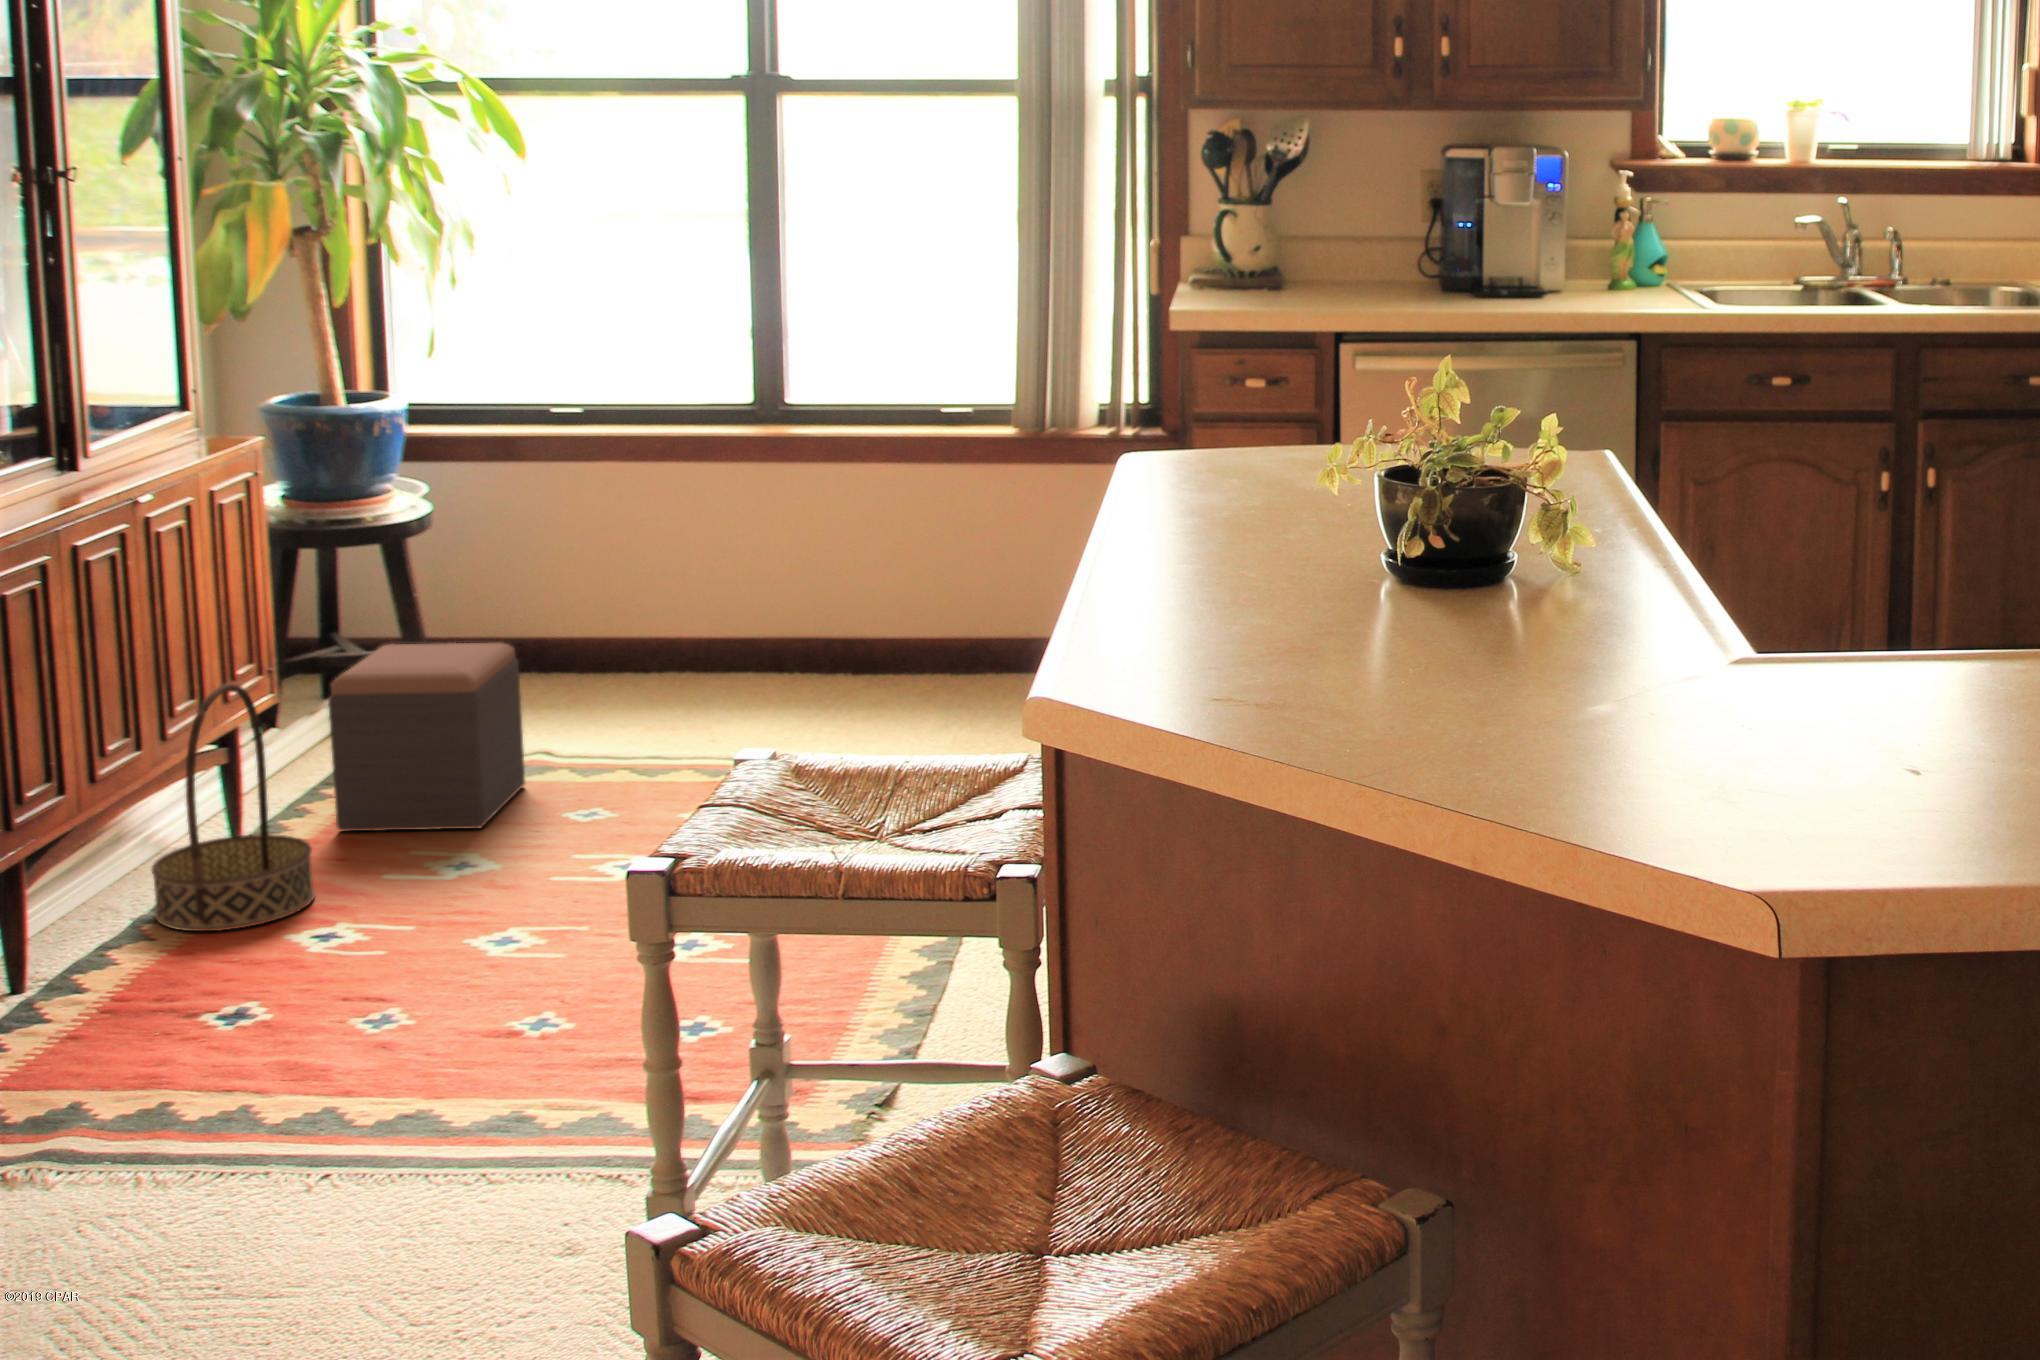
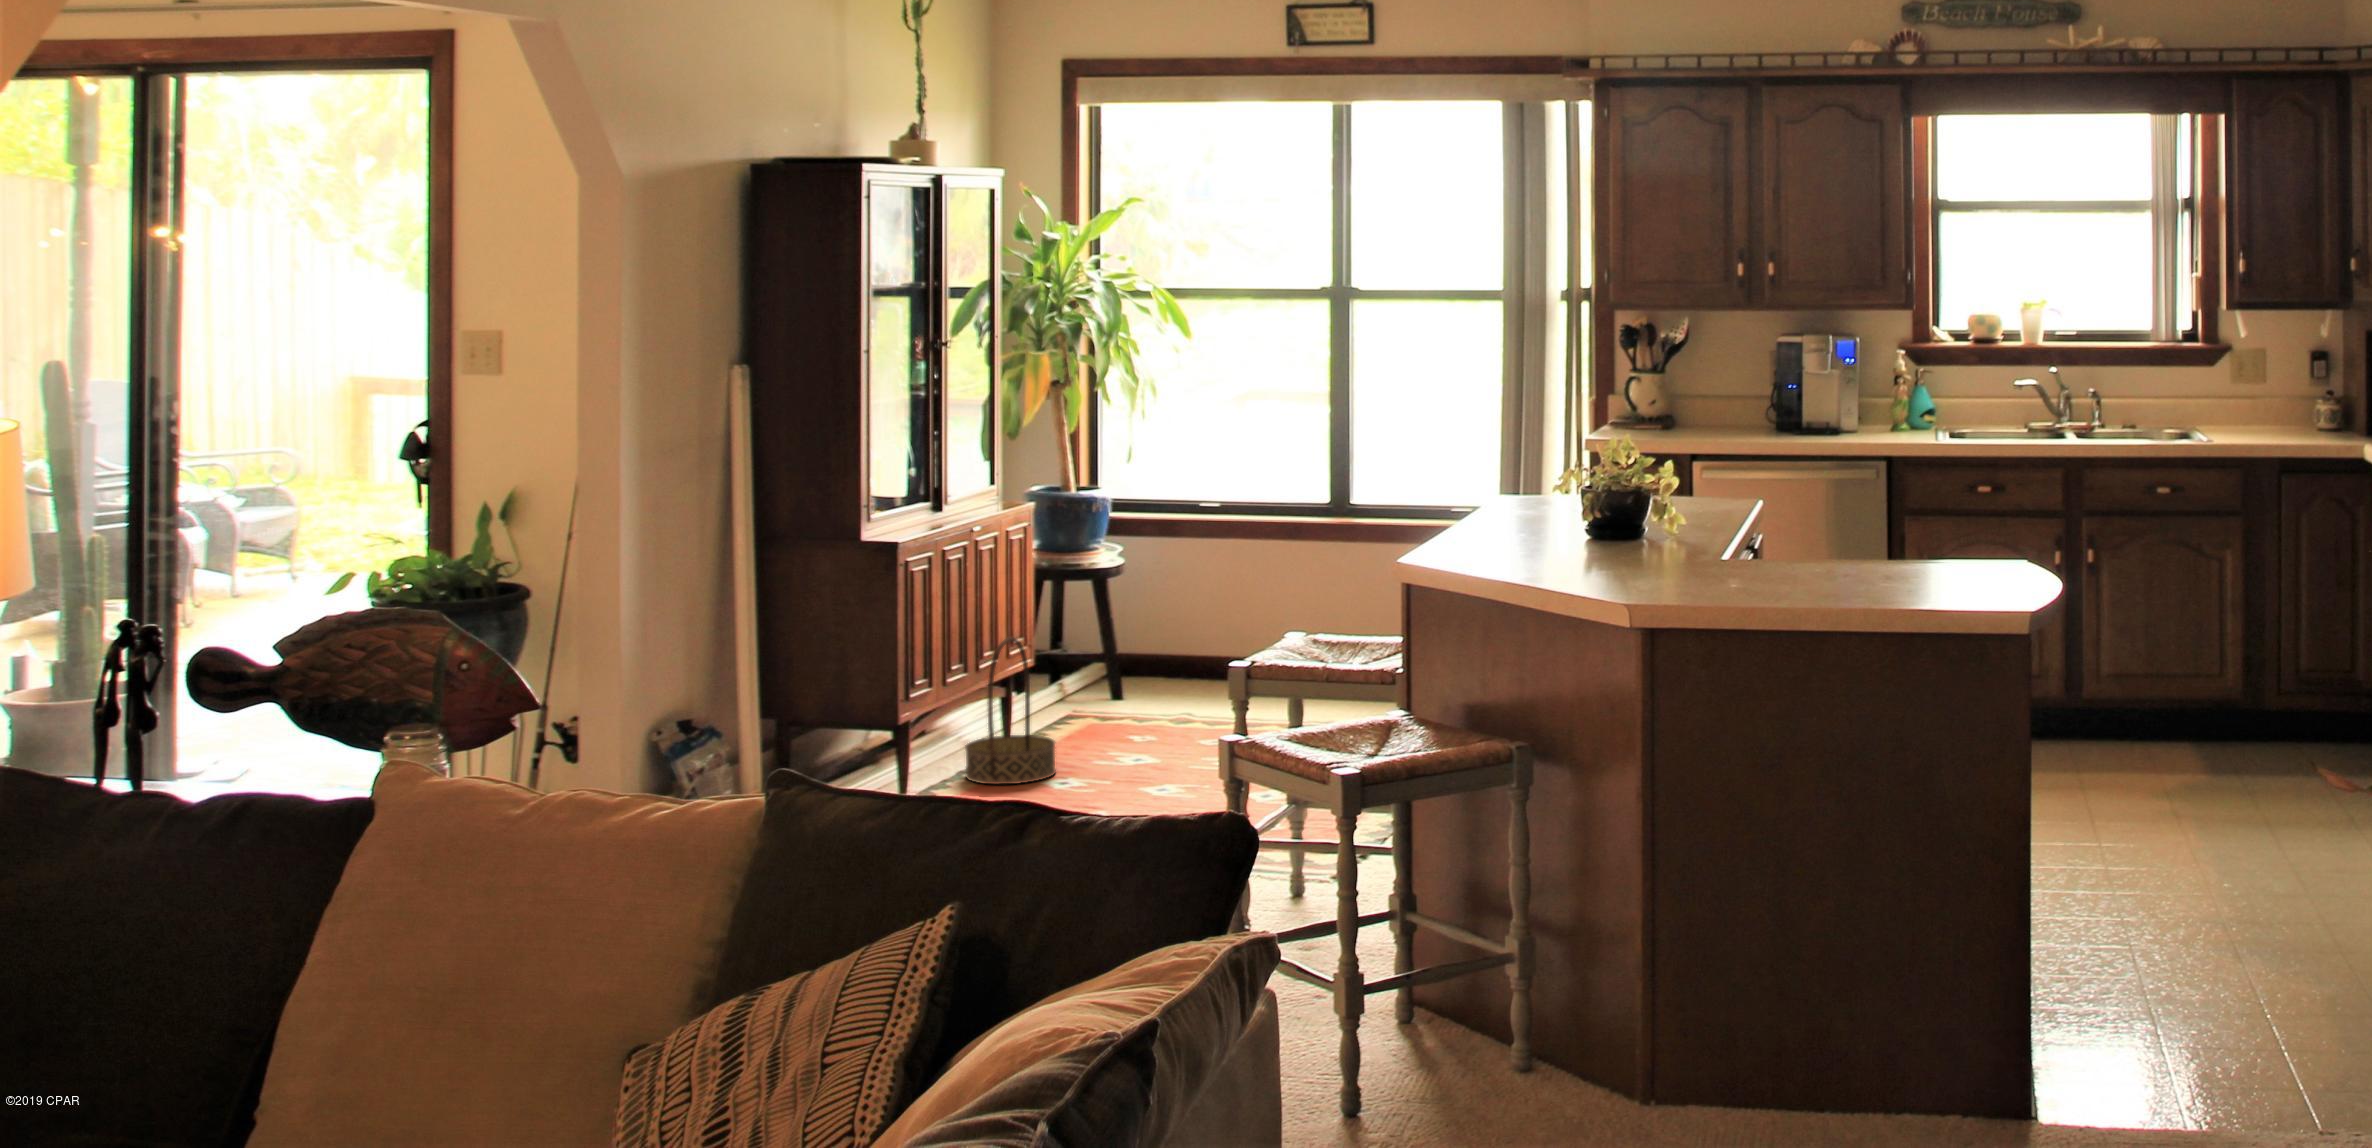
footstool: present [328,643,525,831] -> none [1065,634,1178,746]

